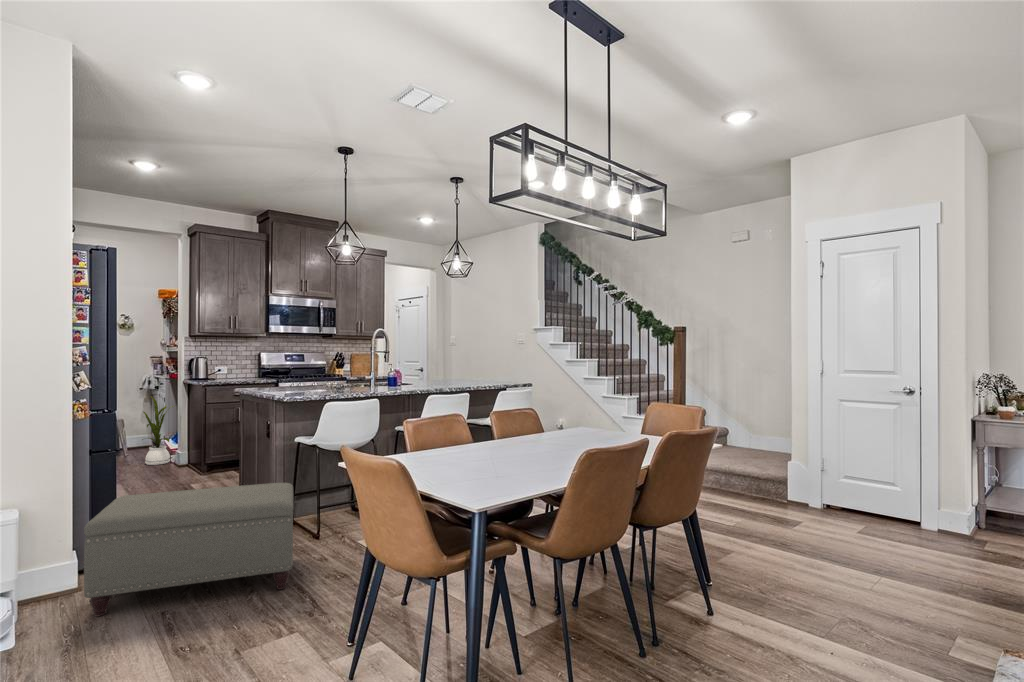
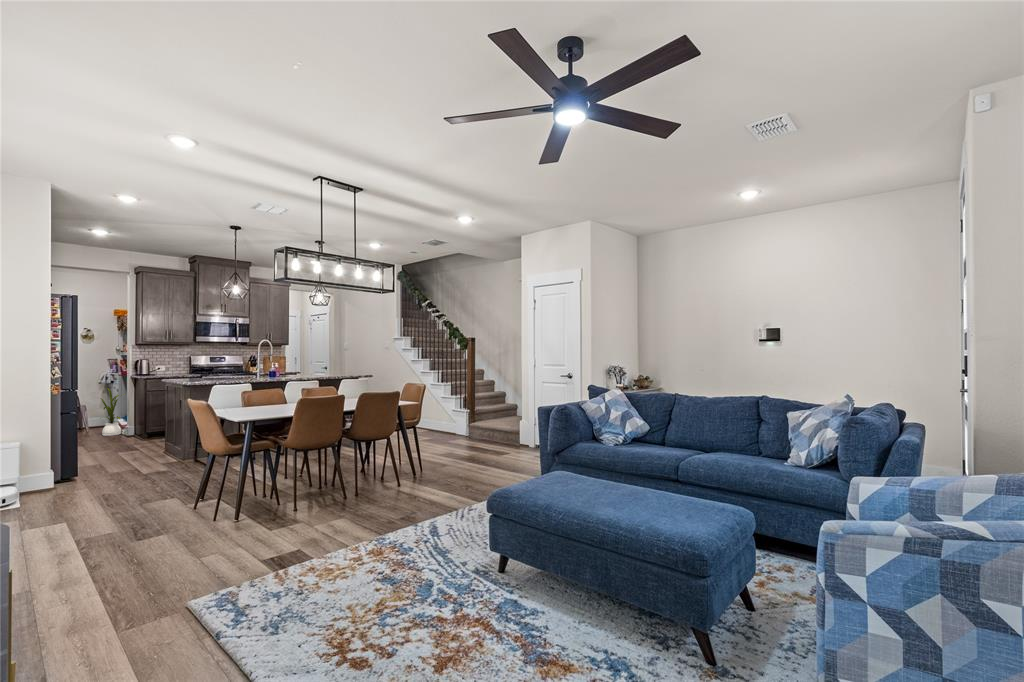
ottoman: present [84,483,294,616] -> none [58,431,188,497]

